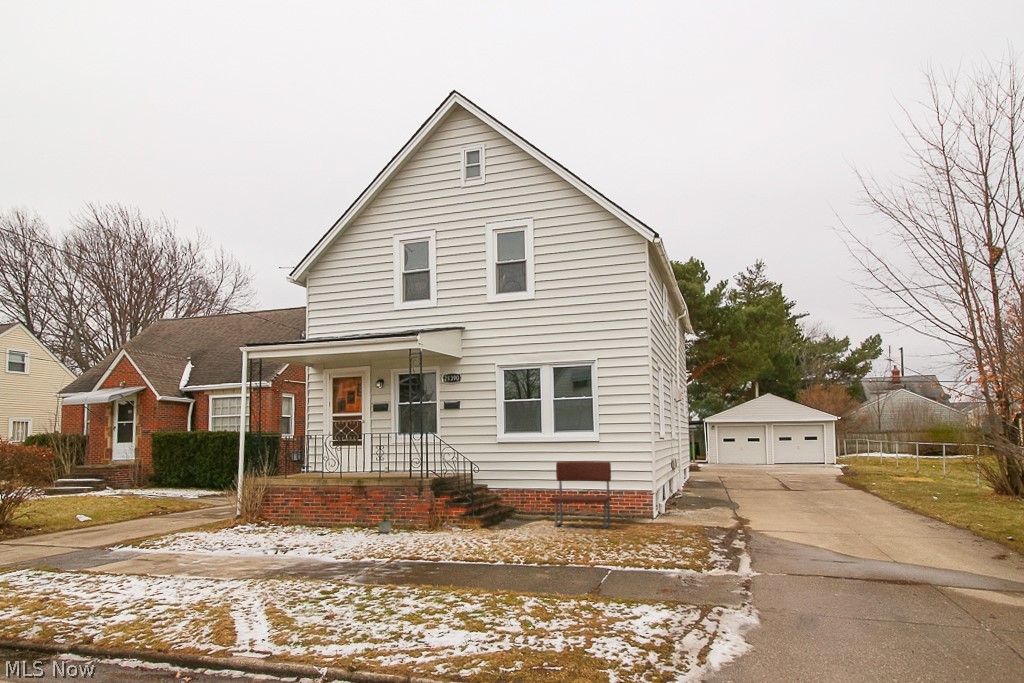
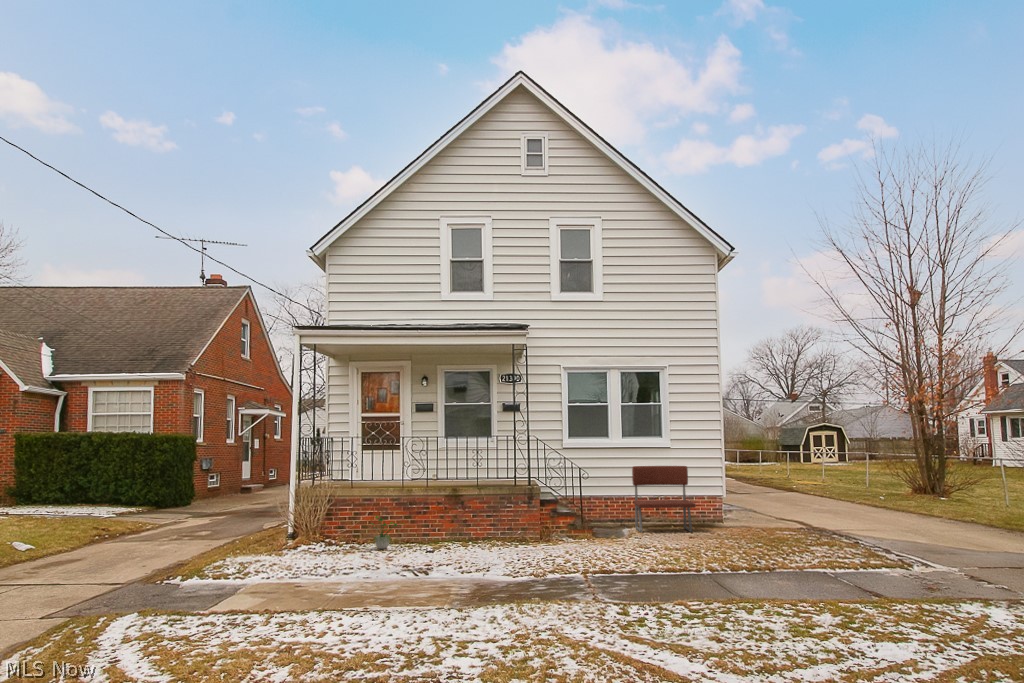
potted plant: present [376,504,393,533] -> present [372,516,397,549]

